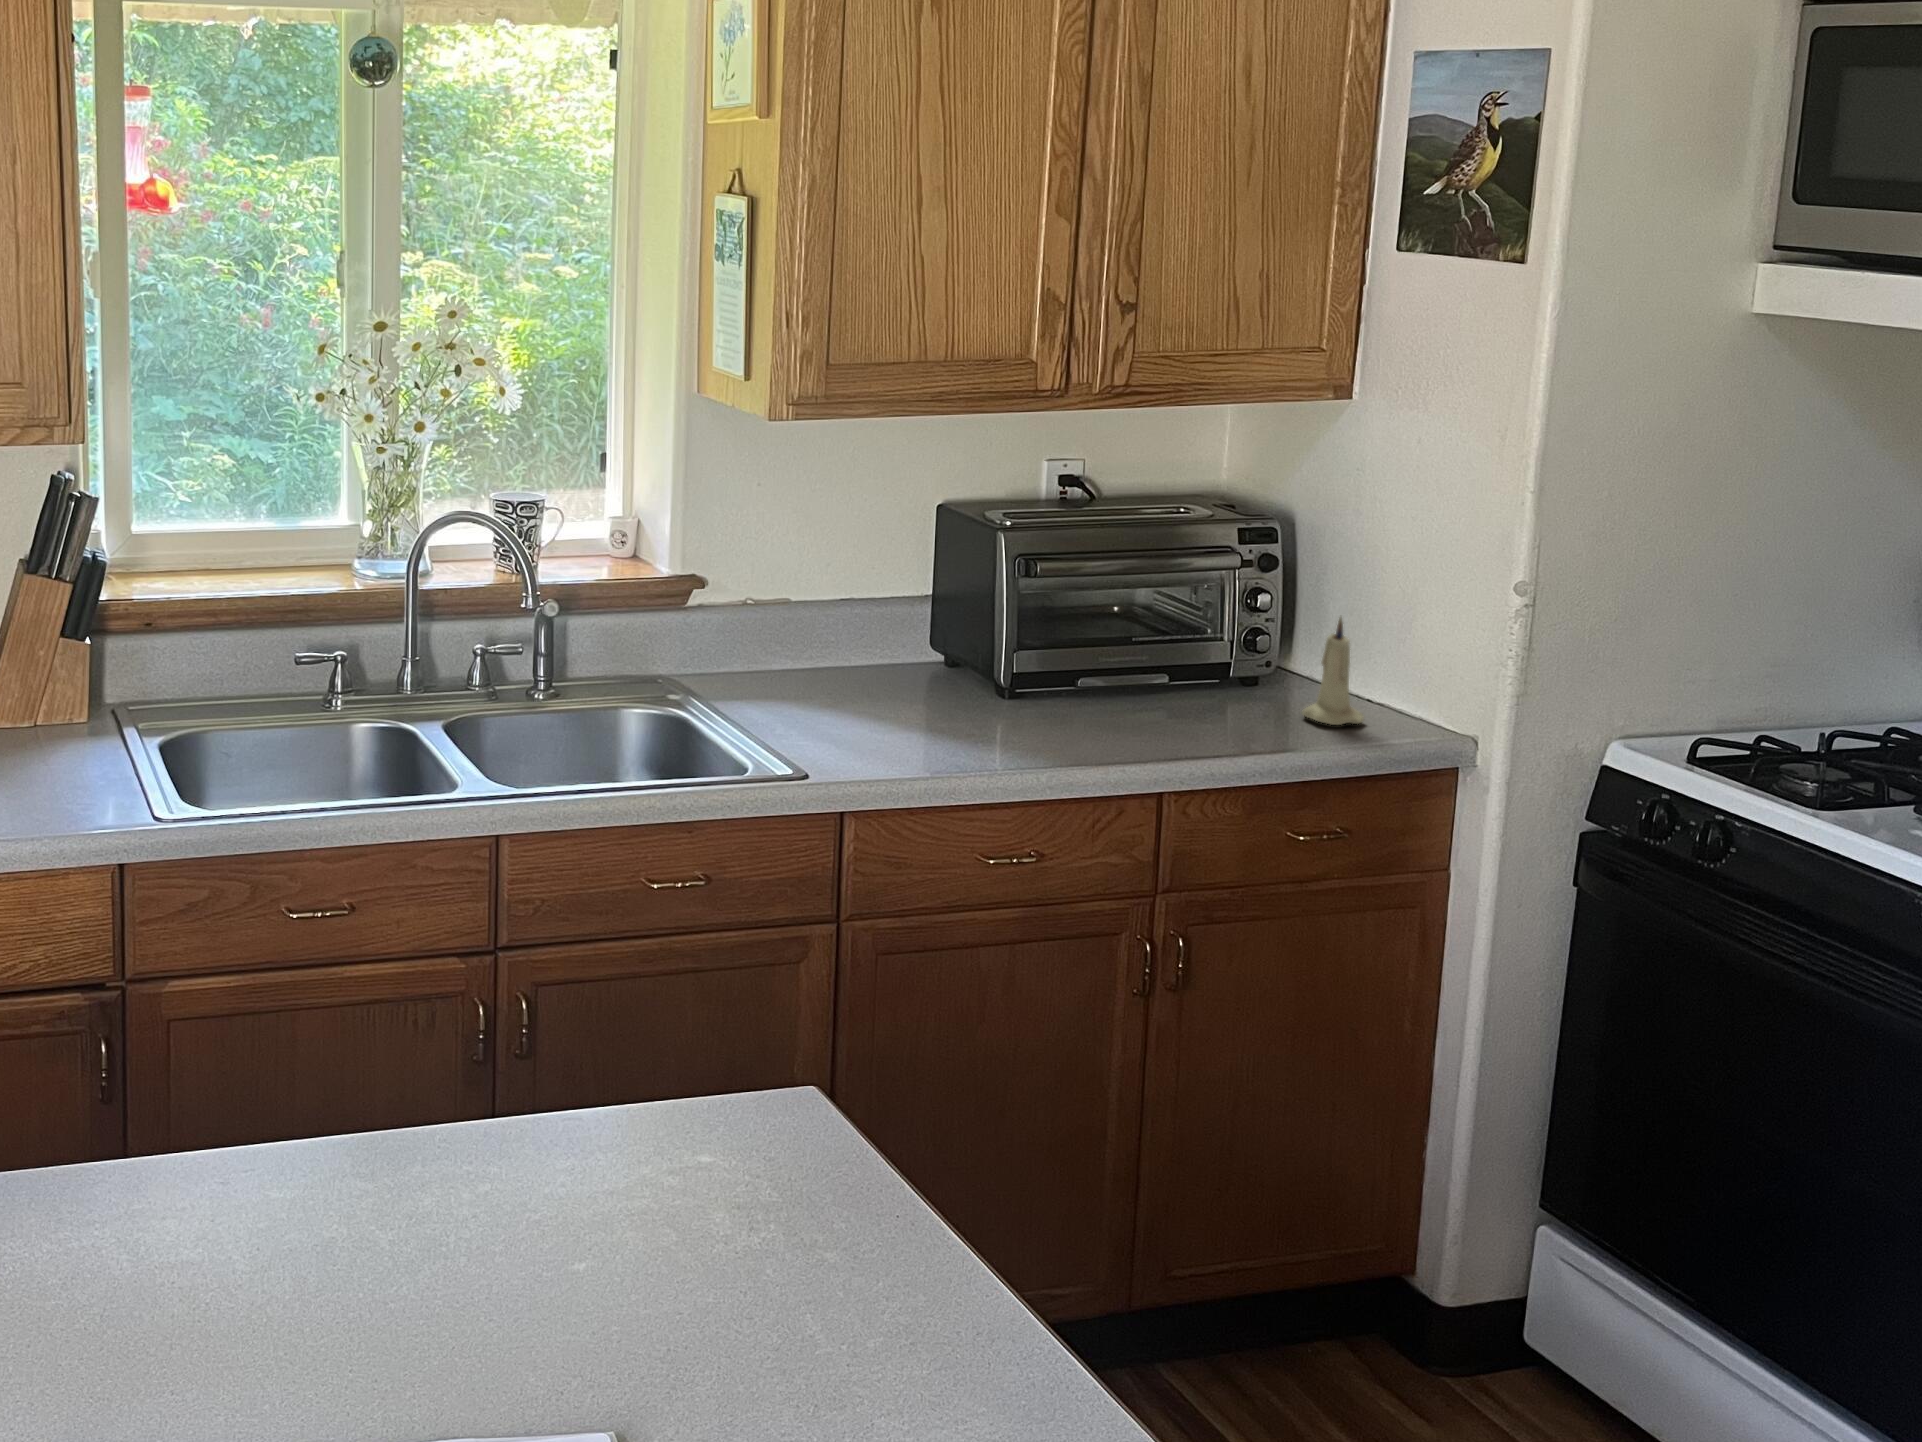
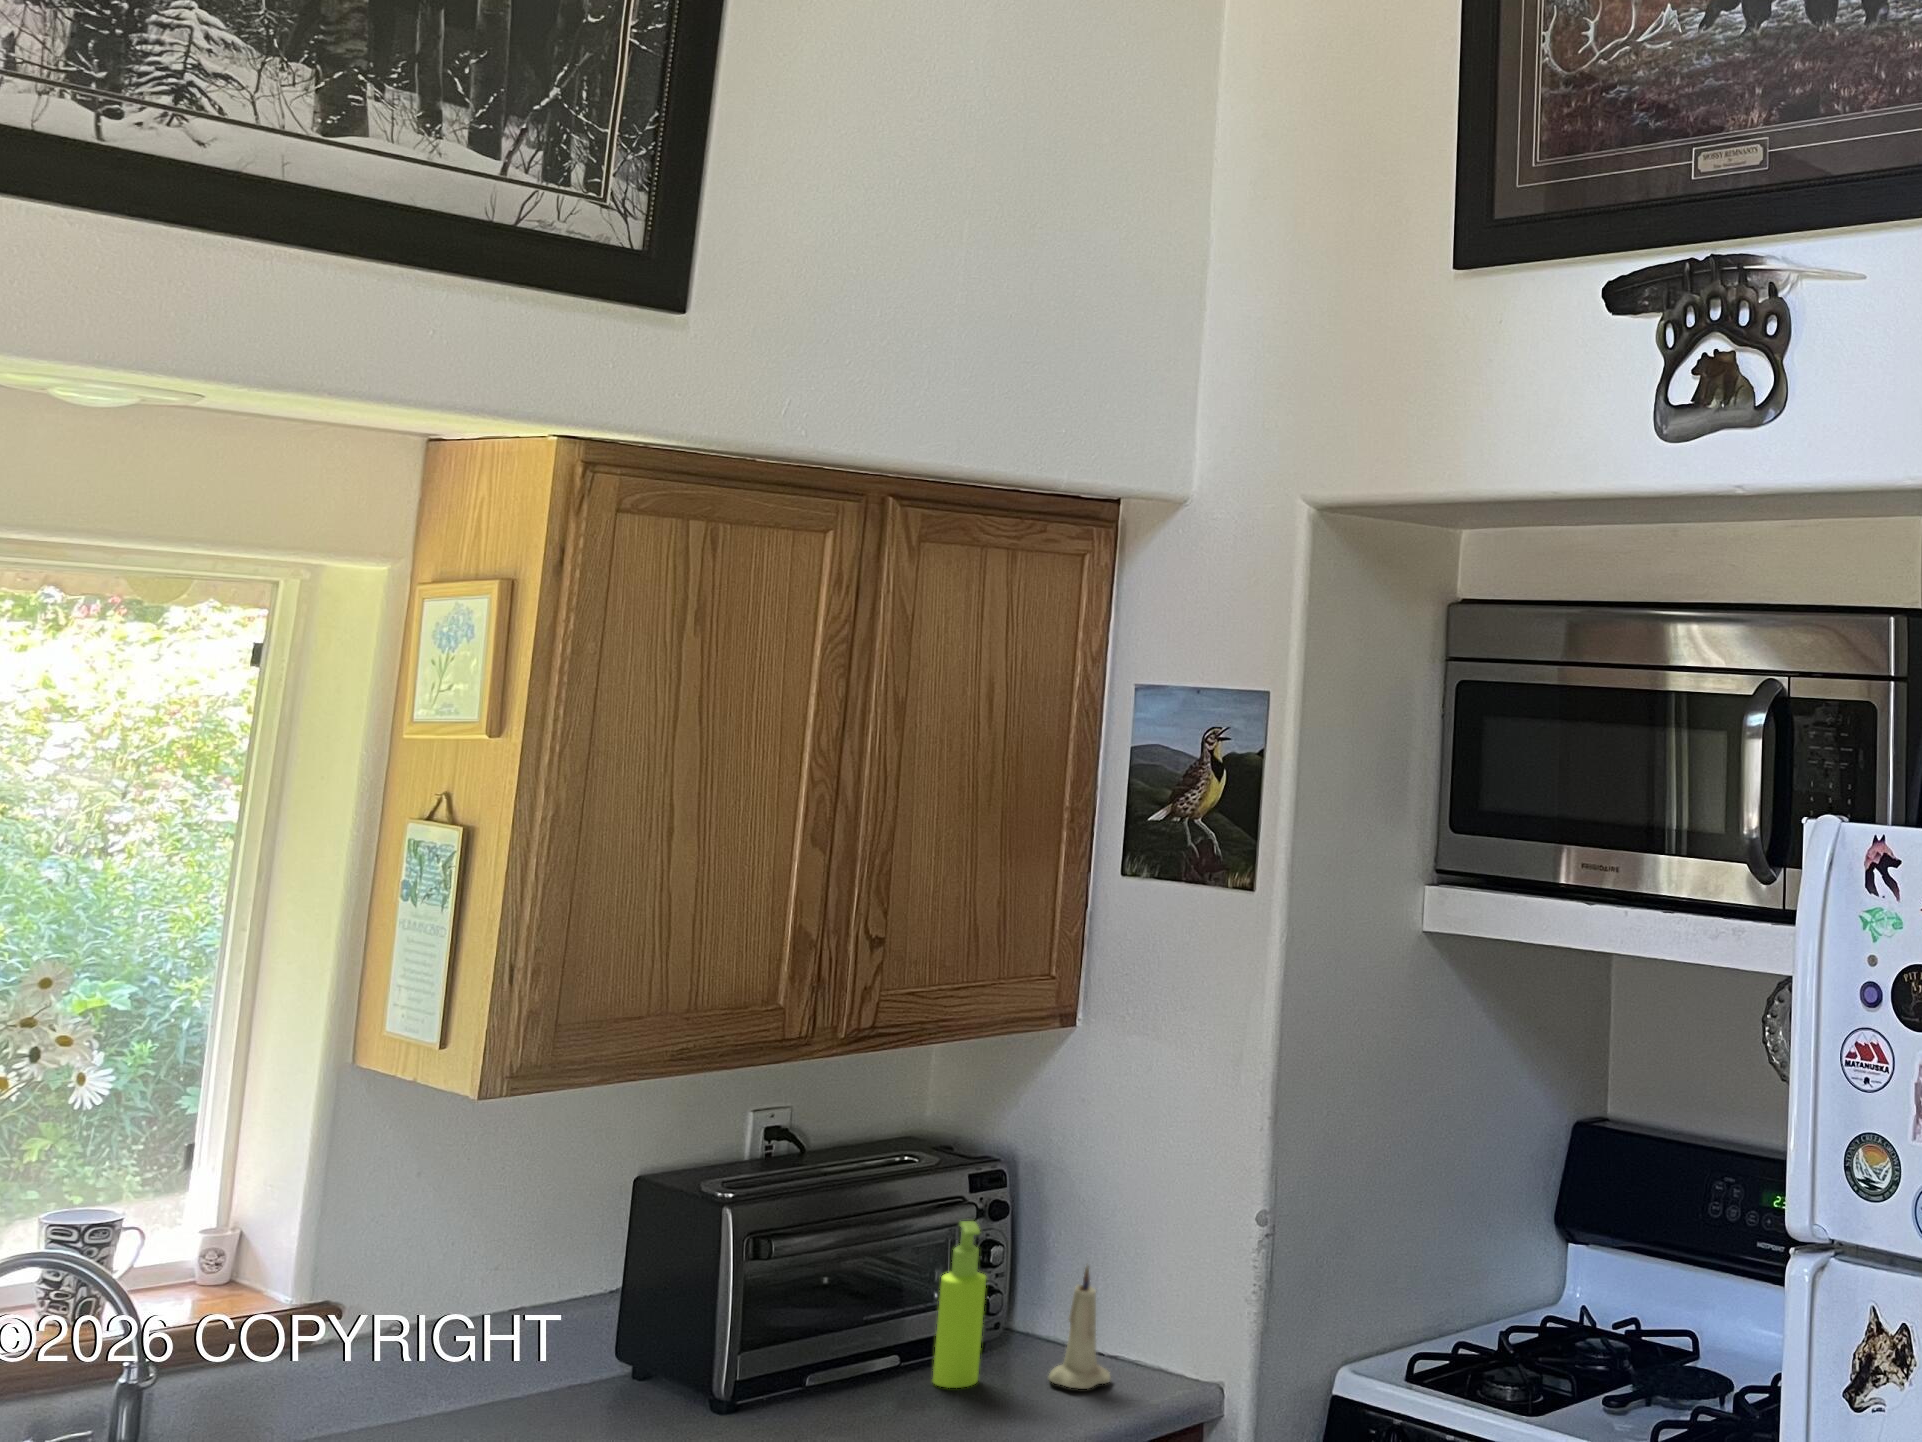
soap dispenser: none [1194,566,1244,709] -> present [933,1221,986,1388]

